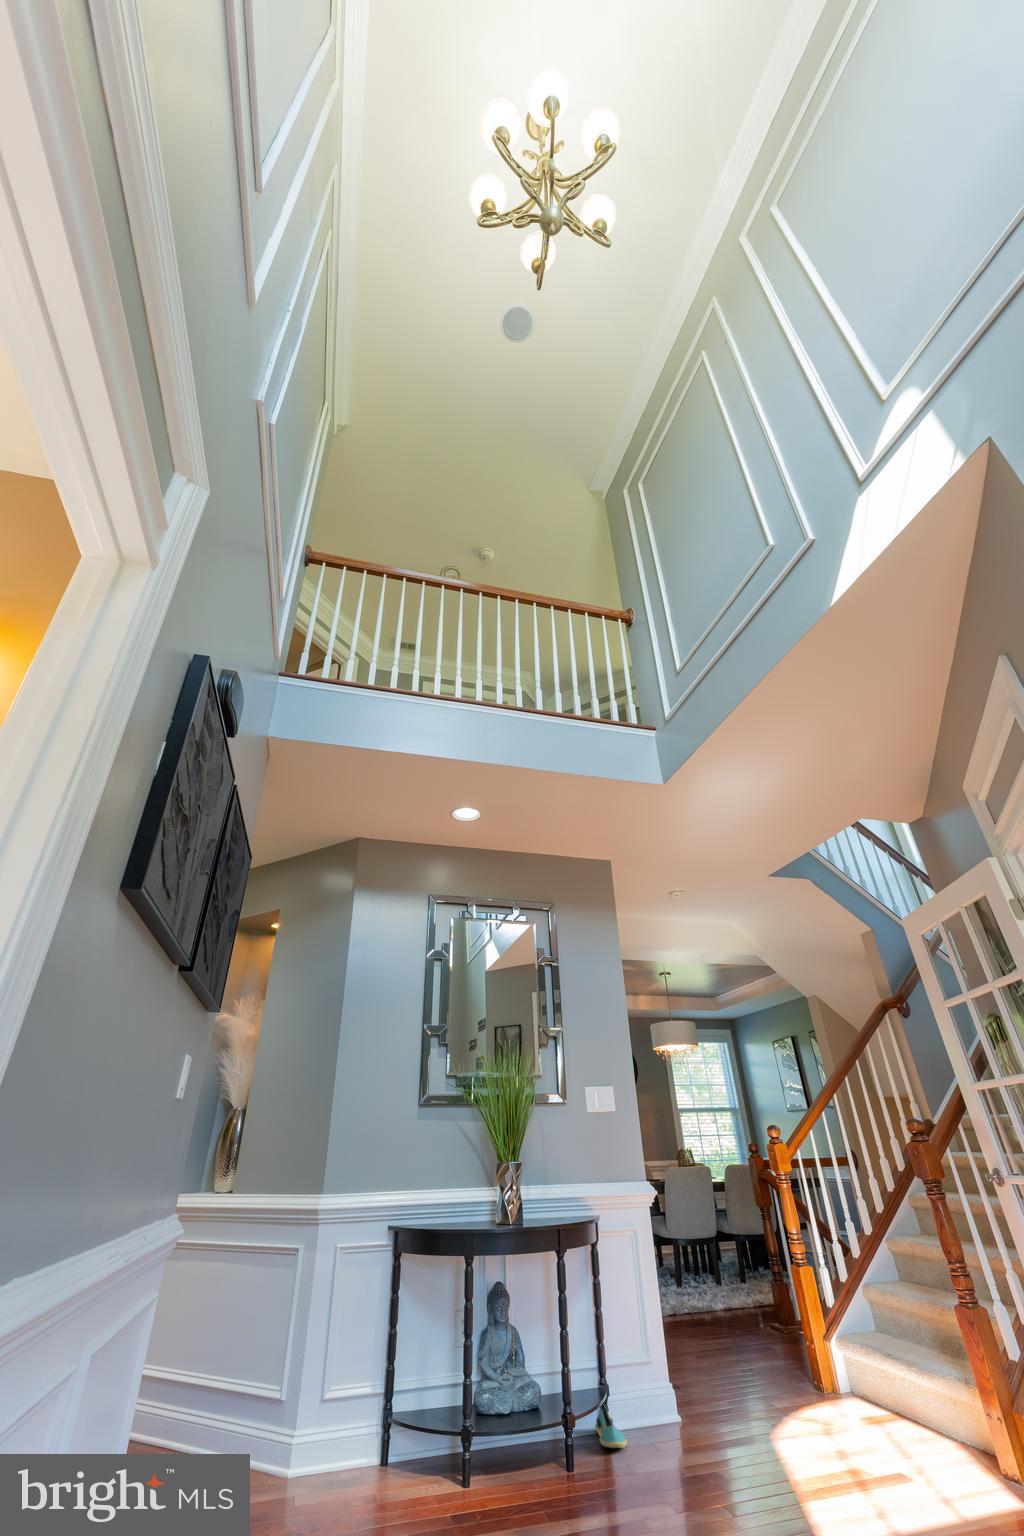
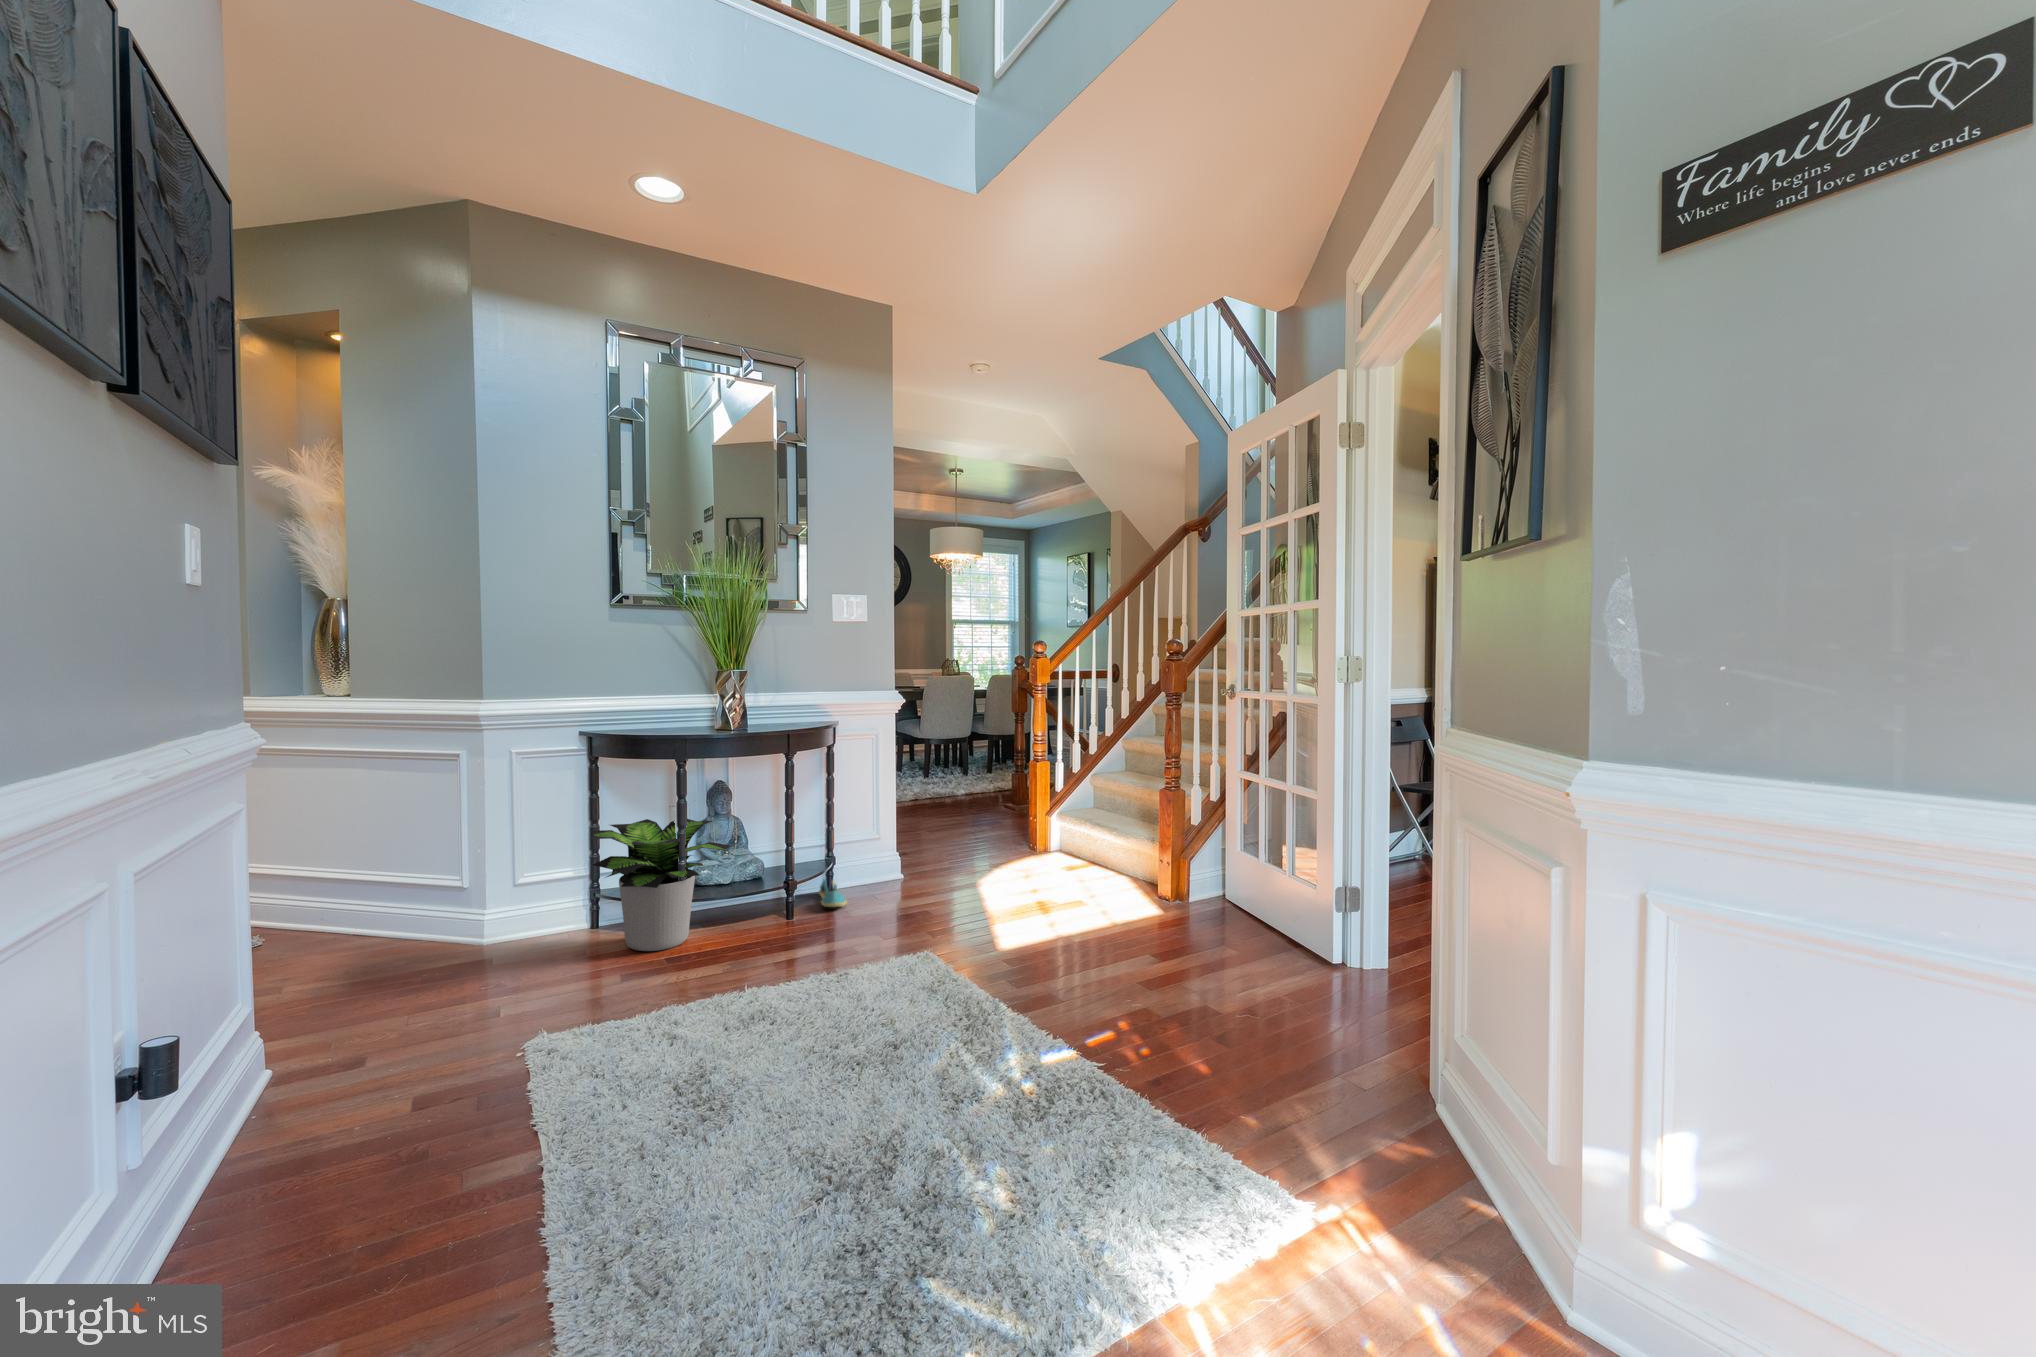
potted plant: none [392,1325,515,1491] -> present [590,819,732,951]

